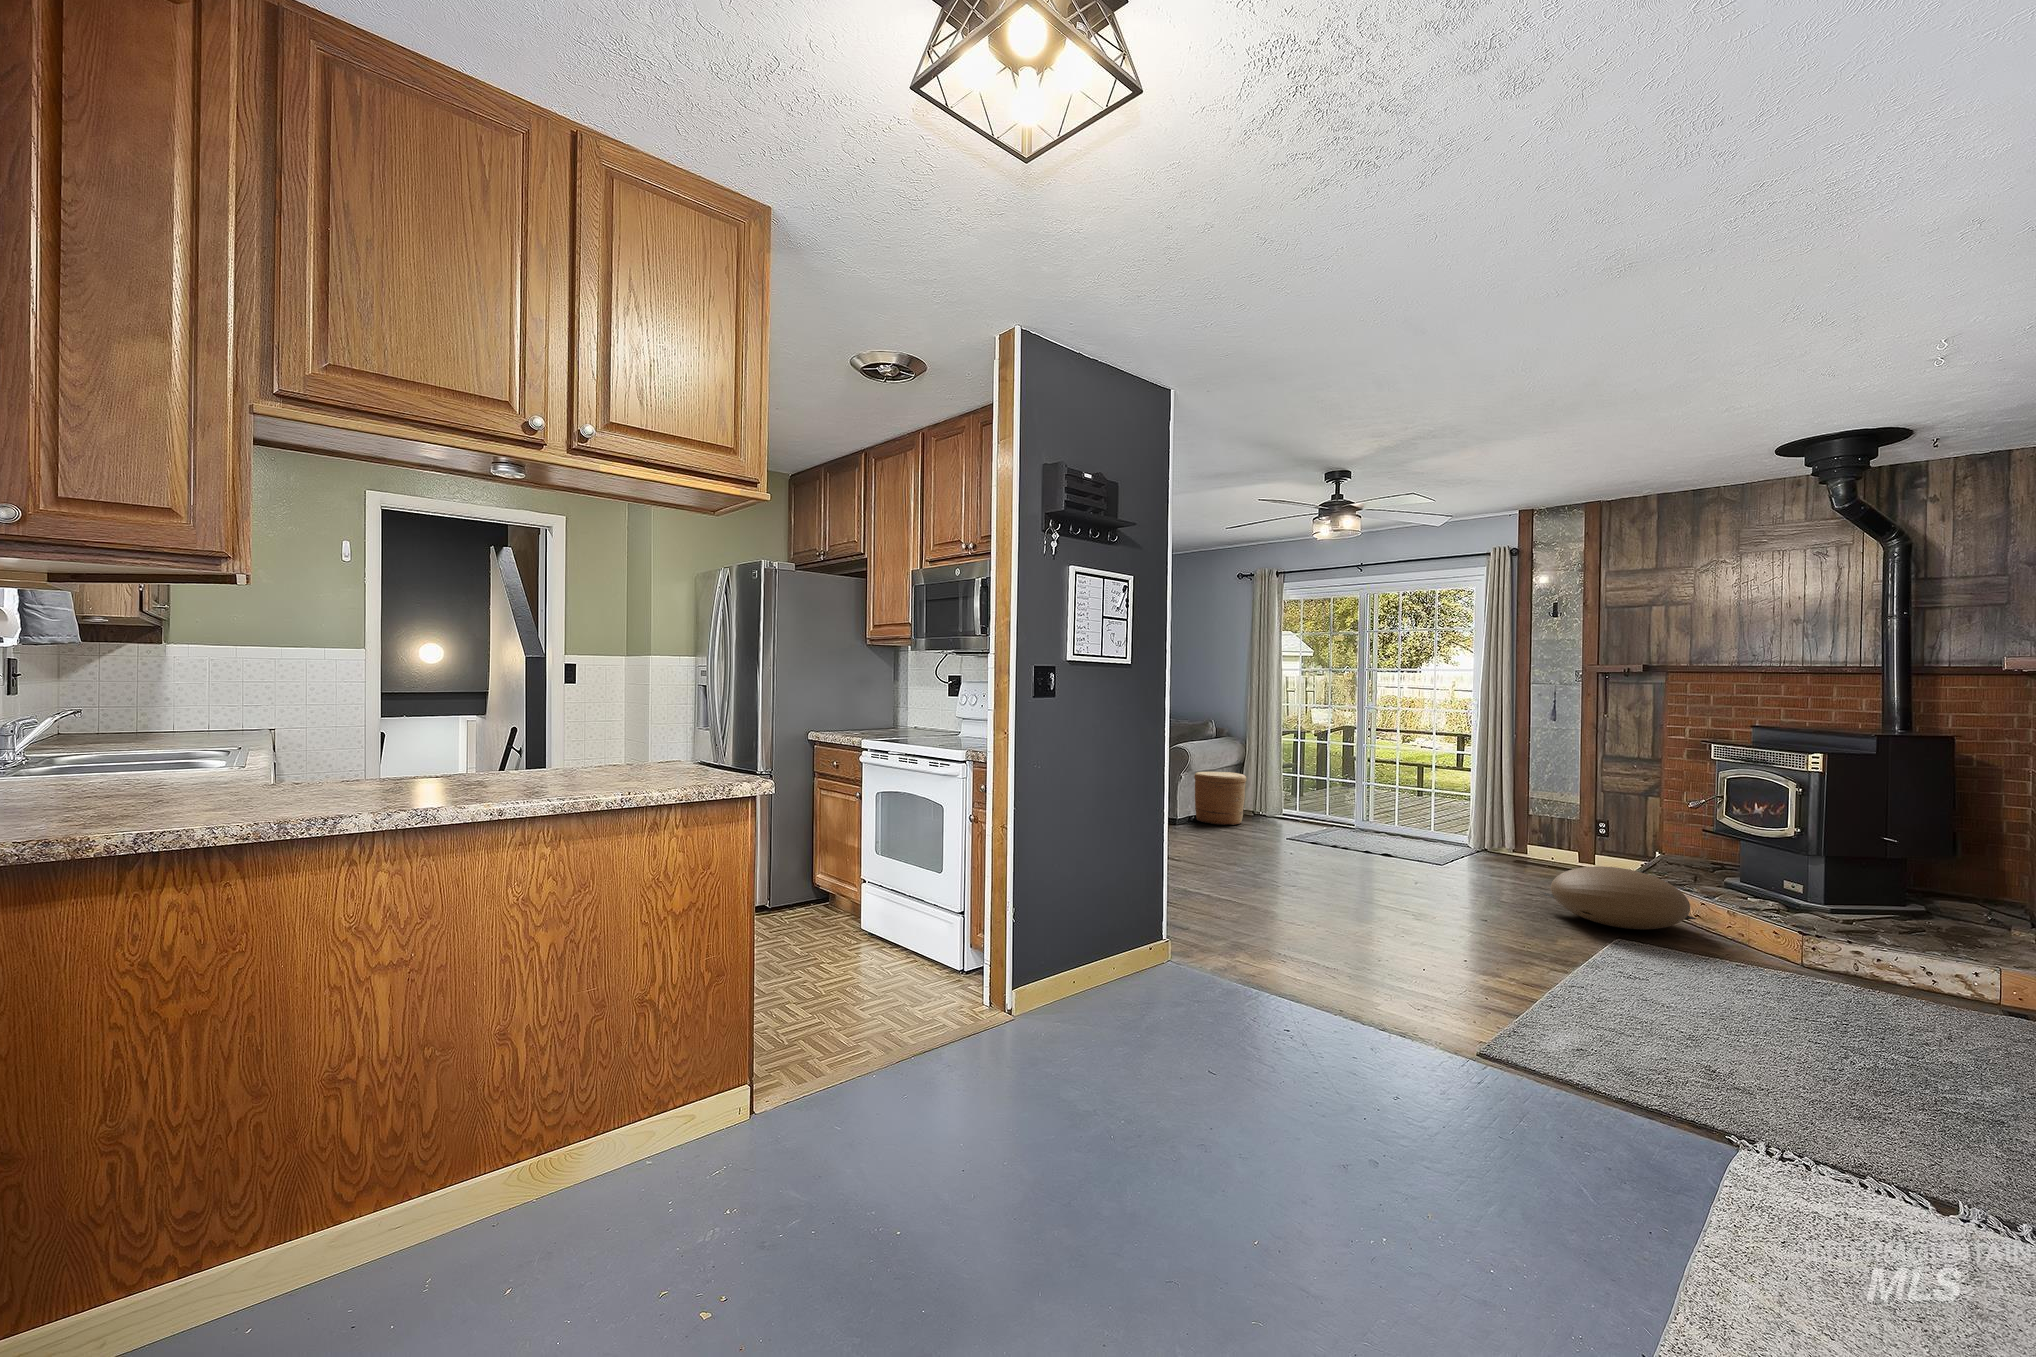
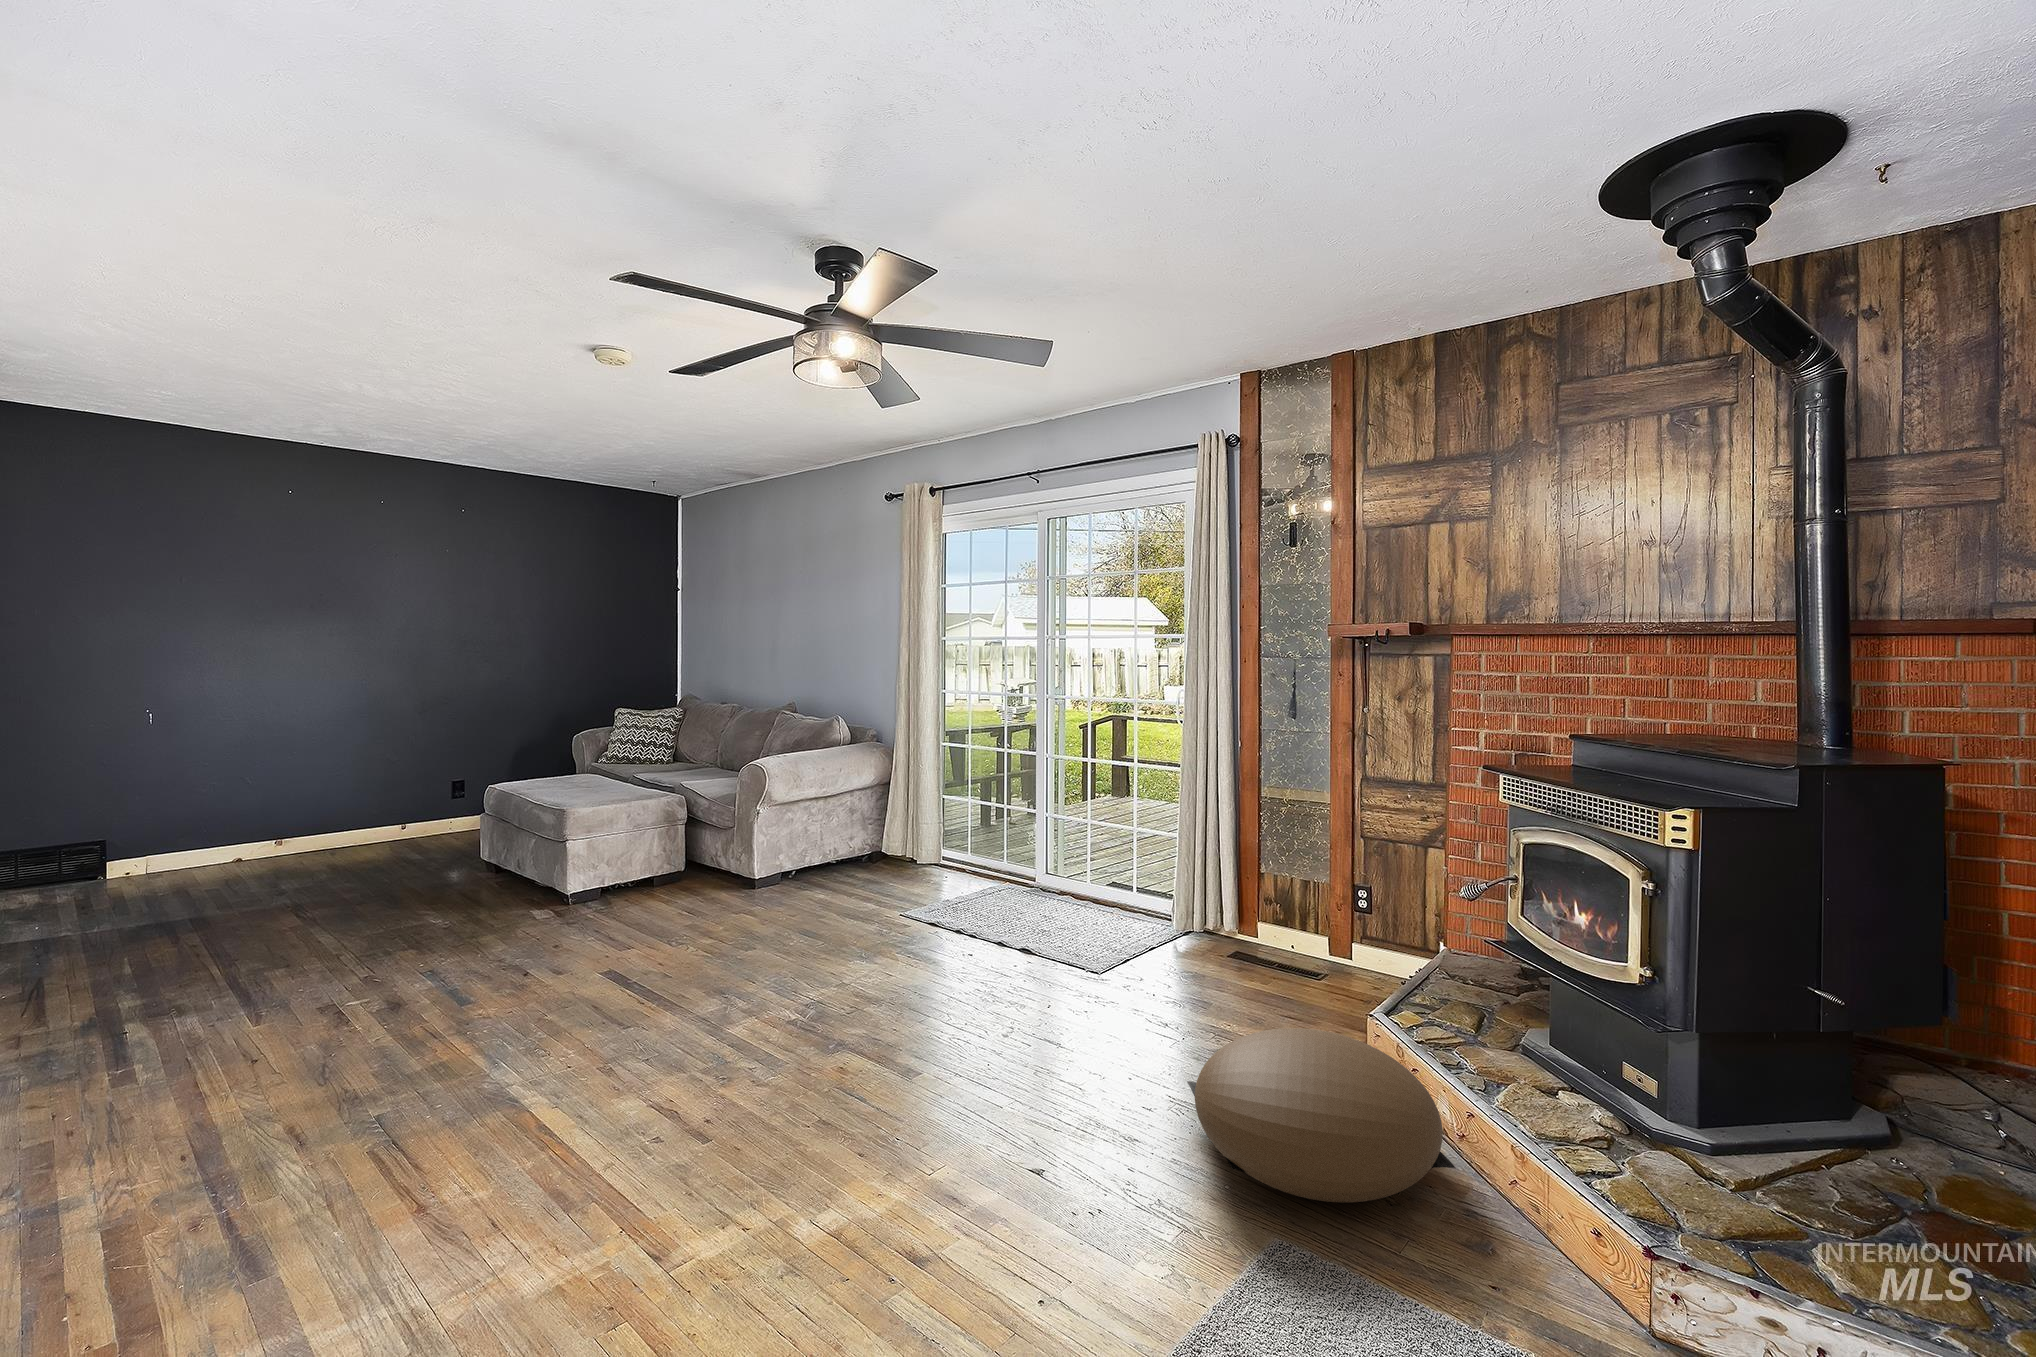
woven basket: present [1194,772,1246,825] -> none [790,804,872,894]

